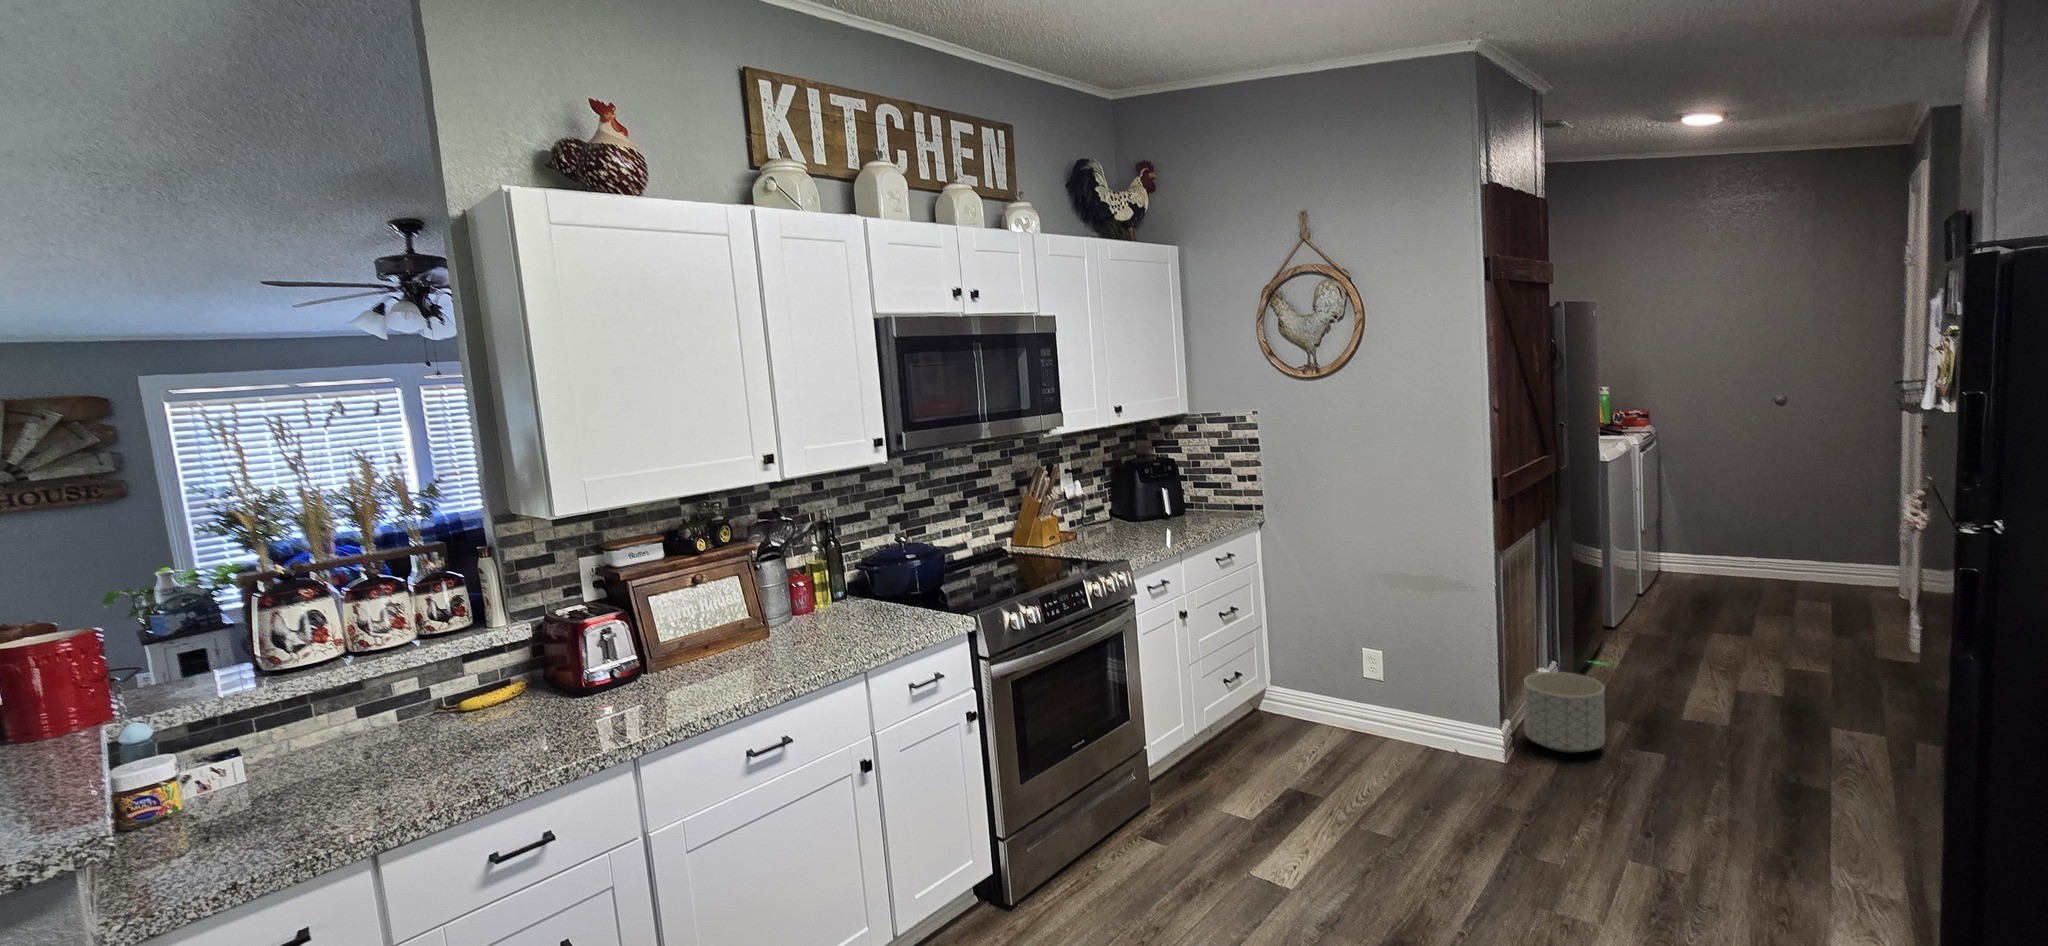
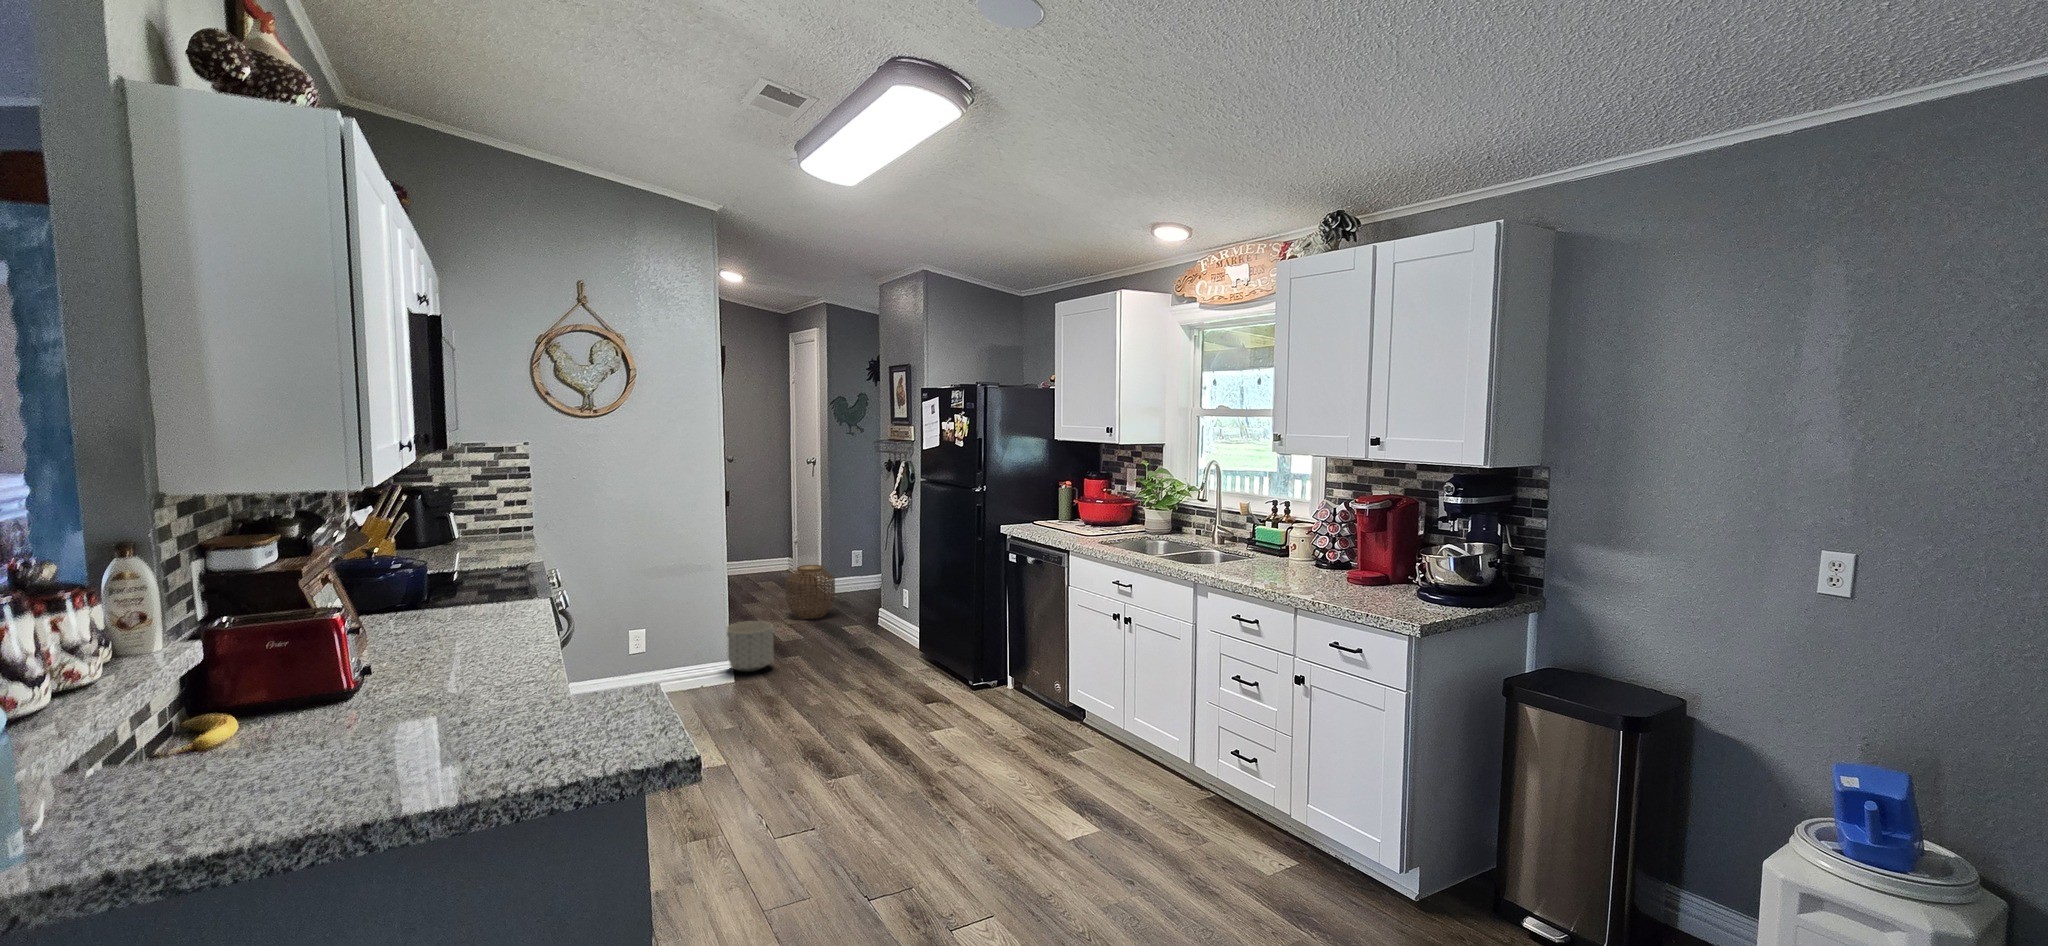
woven basket: none [1770,600,1882,699] -> present [785,565,835,619]

